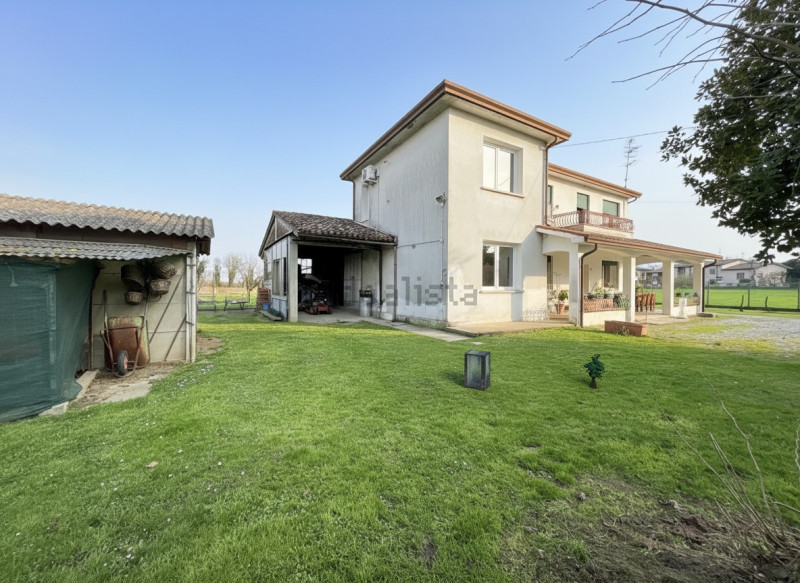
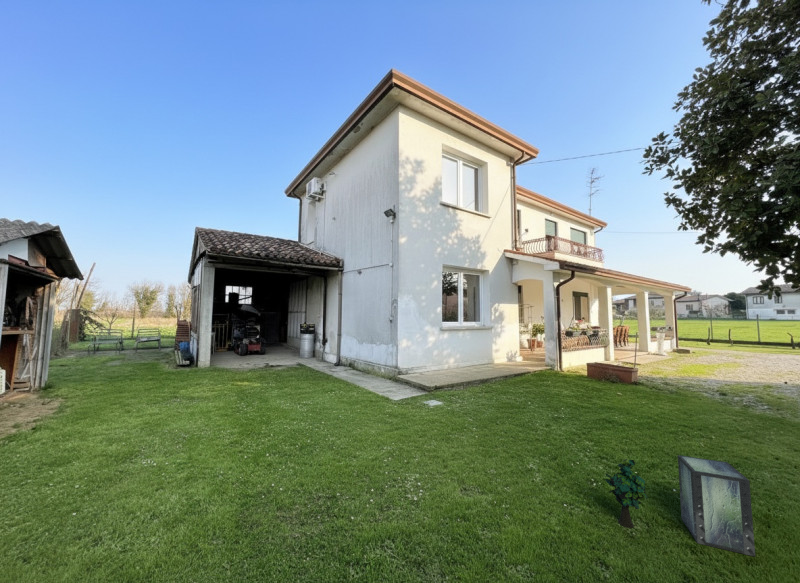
storage box: present [464,350,491,390] -> present [678,455,755,557]

